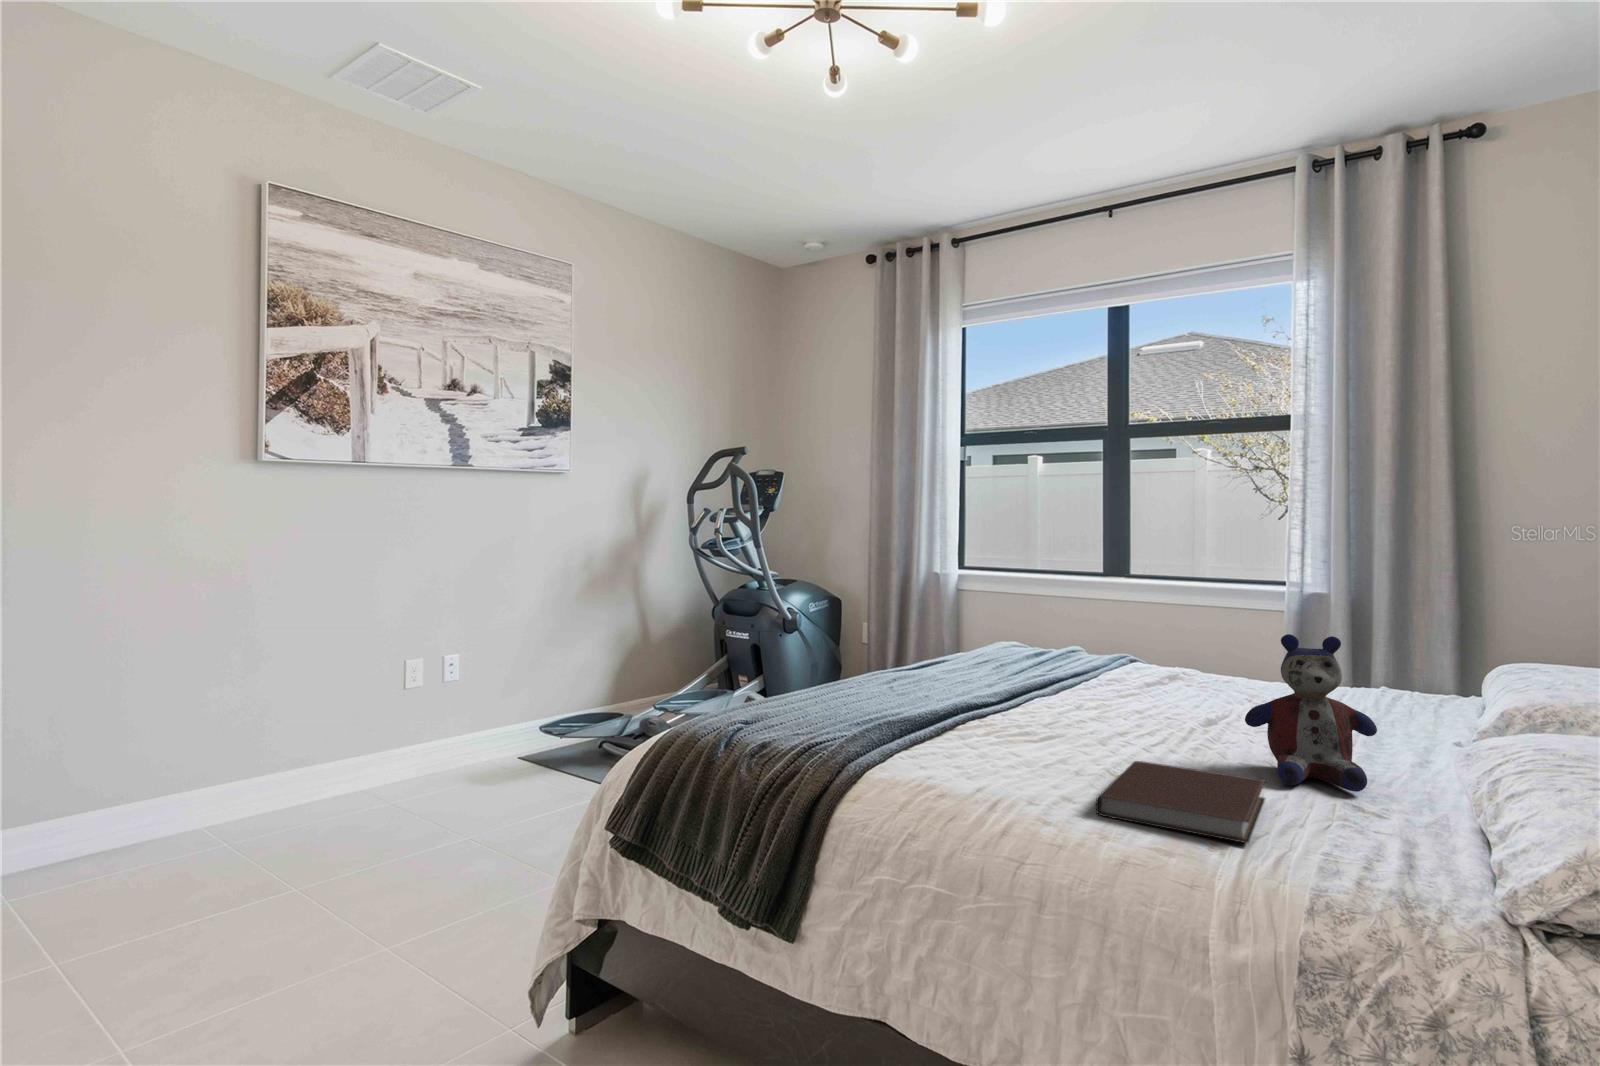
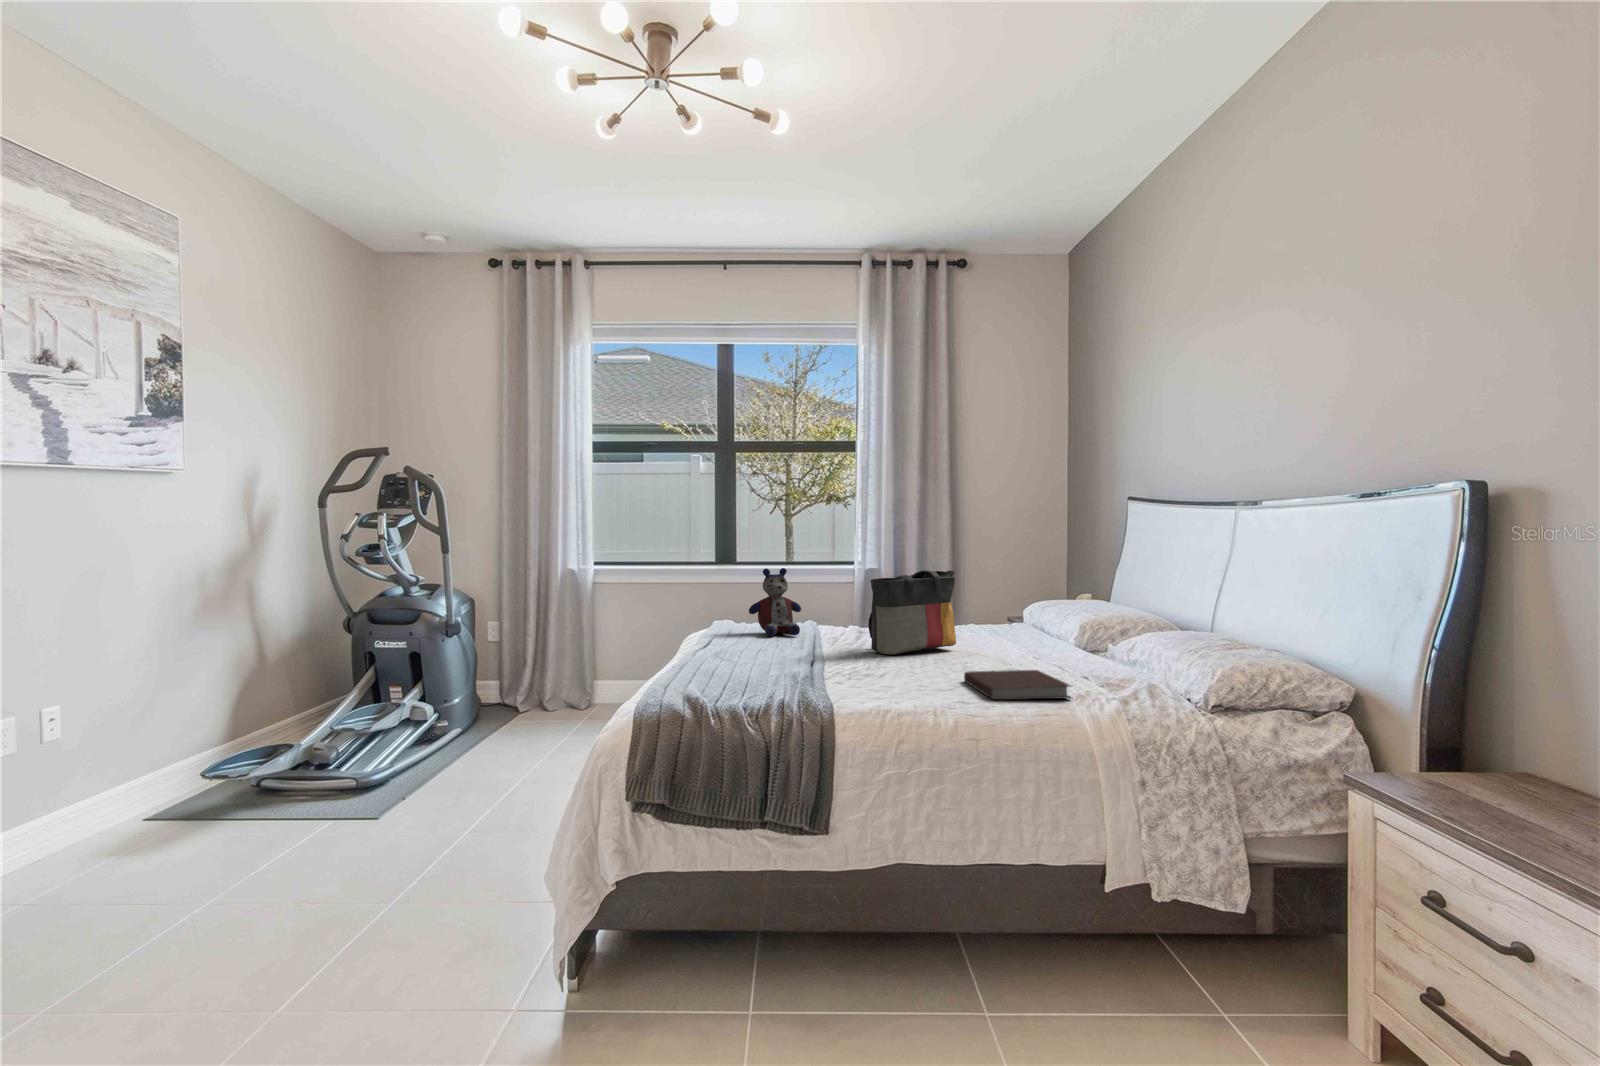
tote bag: none [1099,599,1260,717] -> present [868,570,956,654]
stuffed bear: present [1245,634,1377,792] -> present [749,568,801,636]

